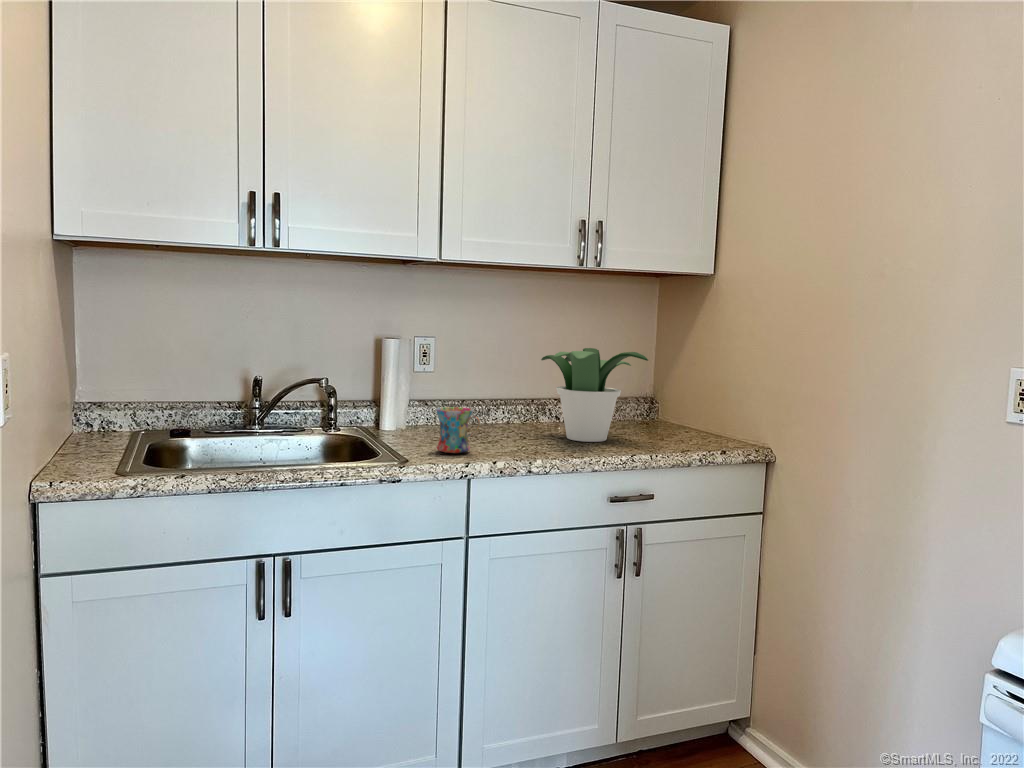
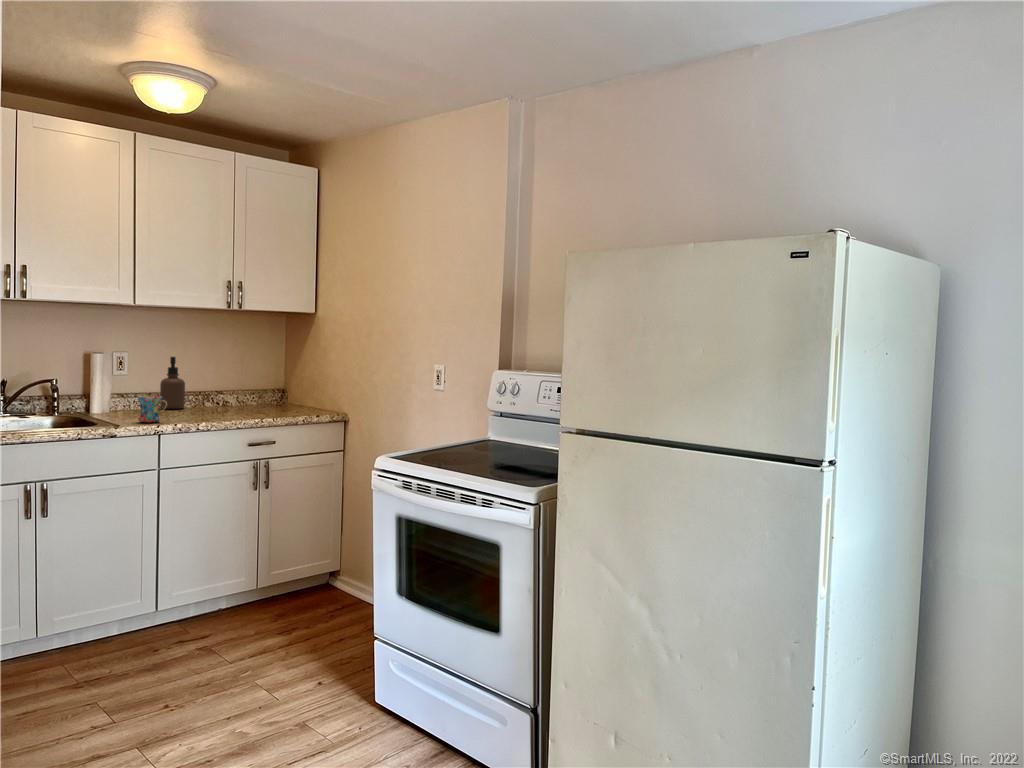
soap dispenser: none [477,346,512,426] -> present [160,357,185,409]
potted plant: present [541,348,648,442] -> none [205,358,272,415]

